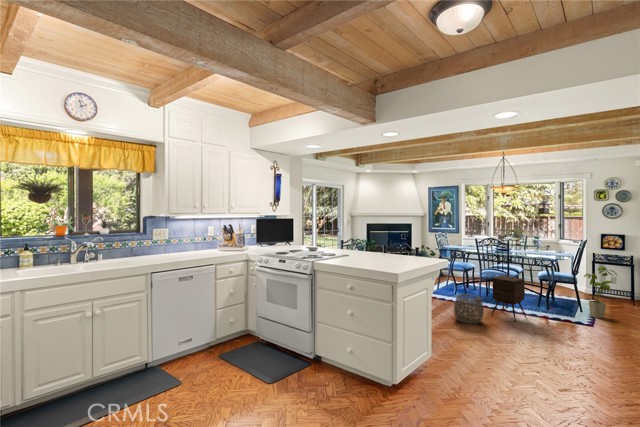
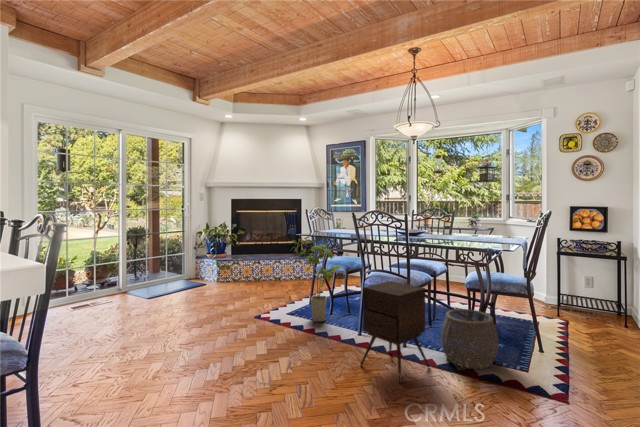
house plant: present [584,266,617,318] -> present [306,245,342,321]
woven basket: present [454,294,484,324] -> present [441,309,498,369]

